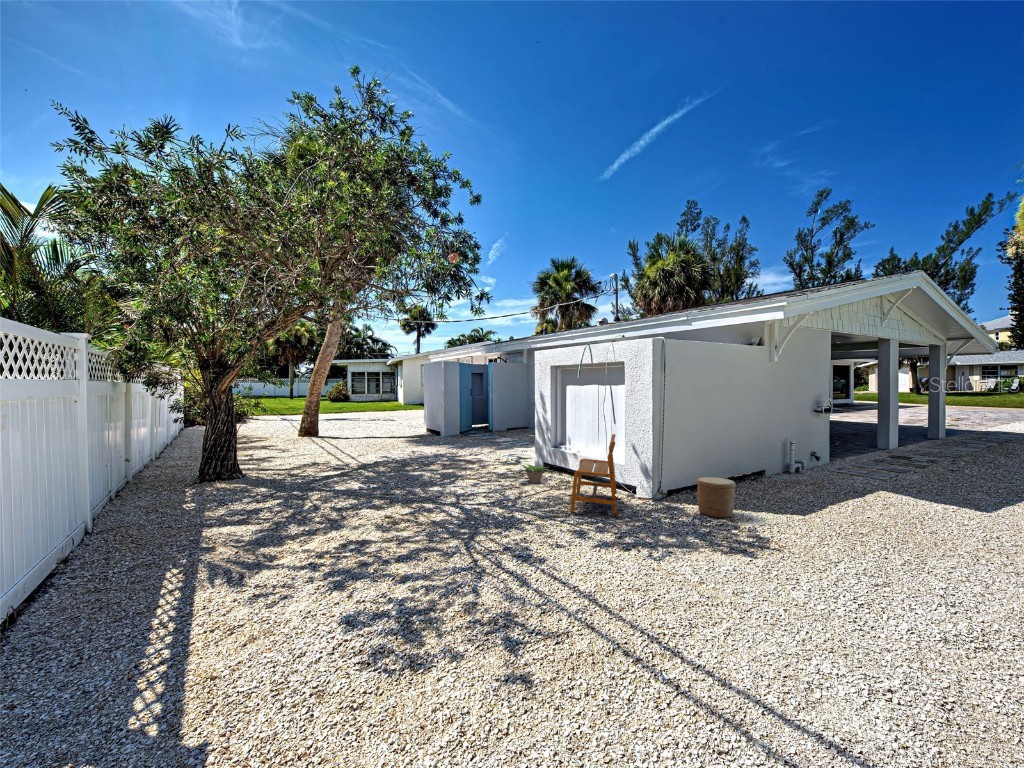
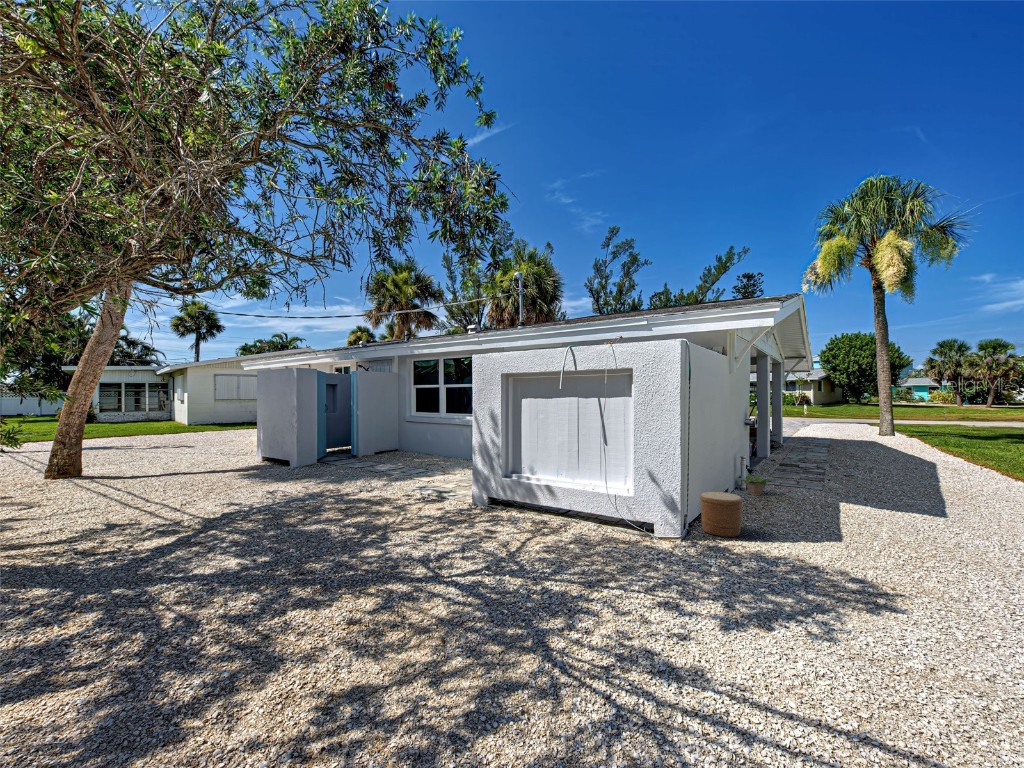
bench: present [570,434,617,514] -> none [558,451,641,558]
decorative plant: present [520,464,548,484] -> present [739,474,773,495]

